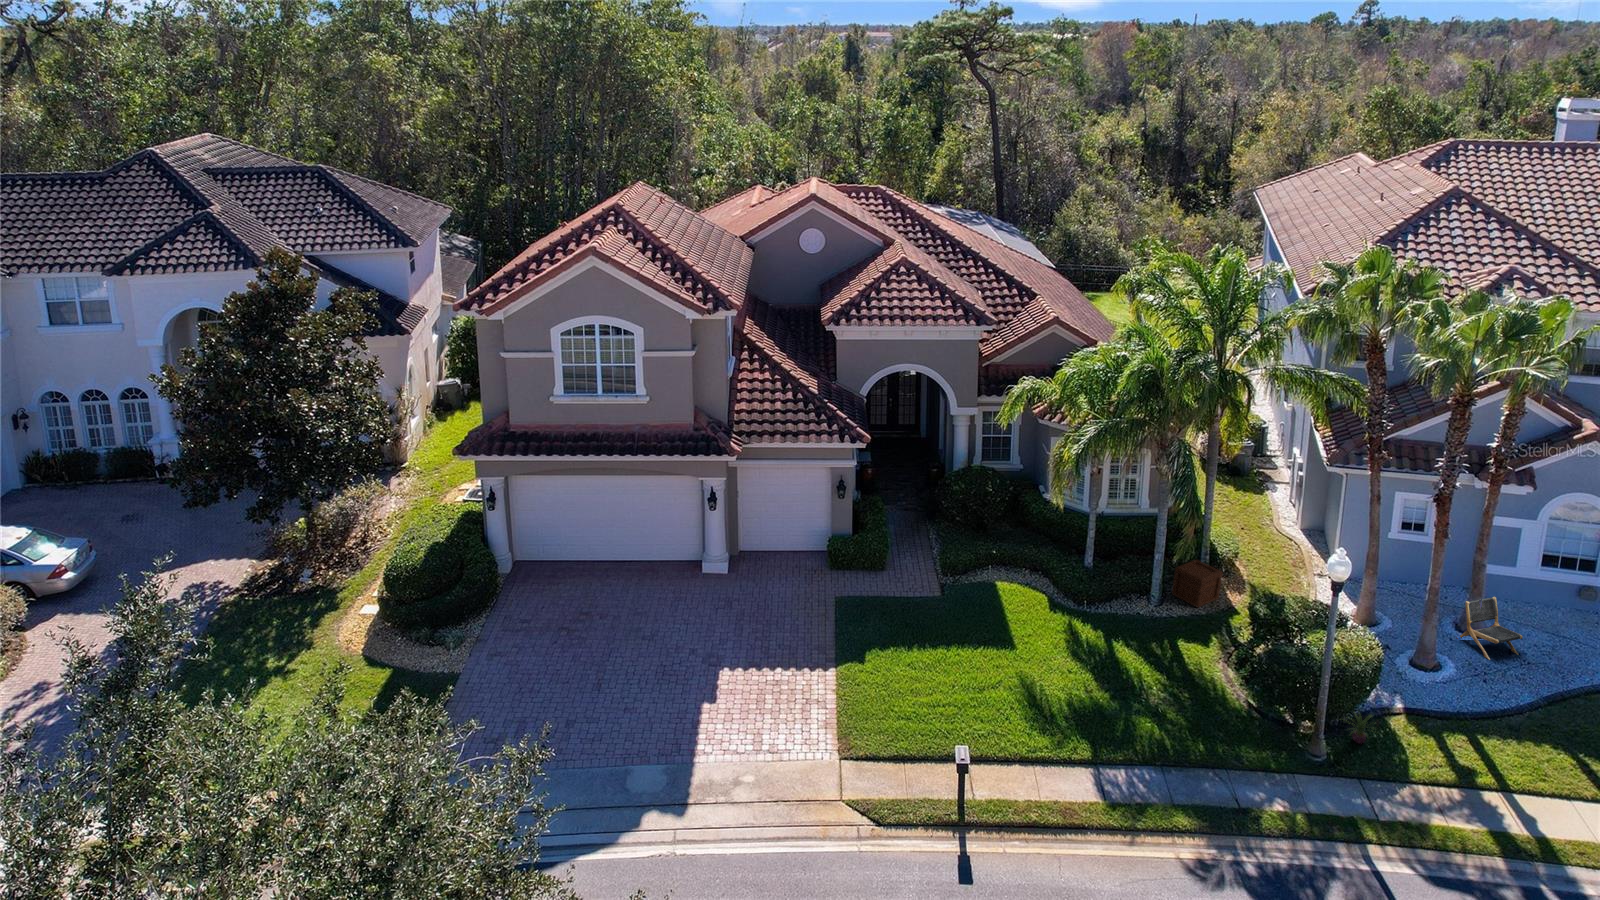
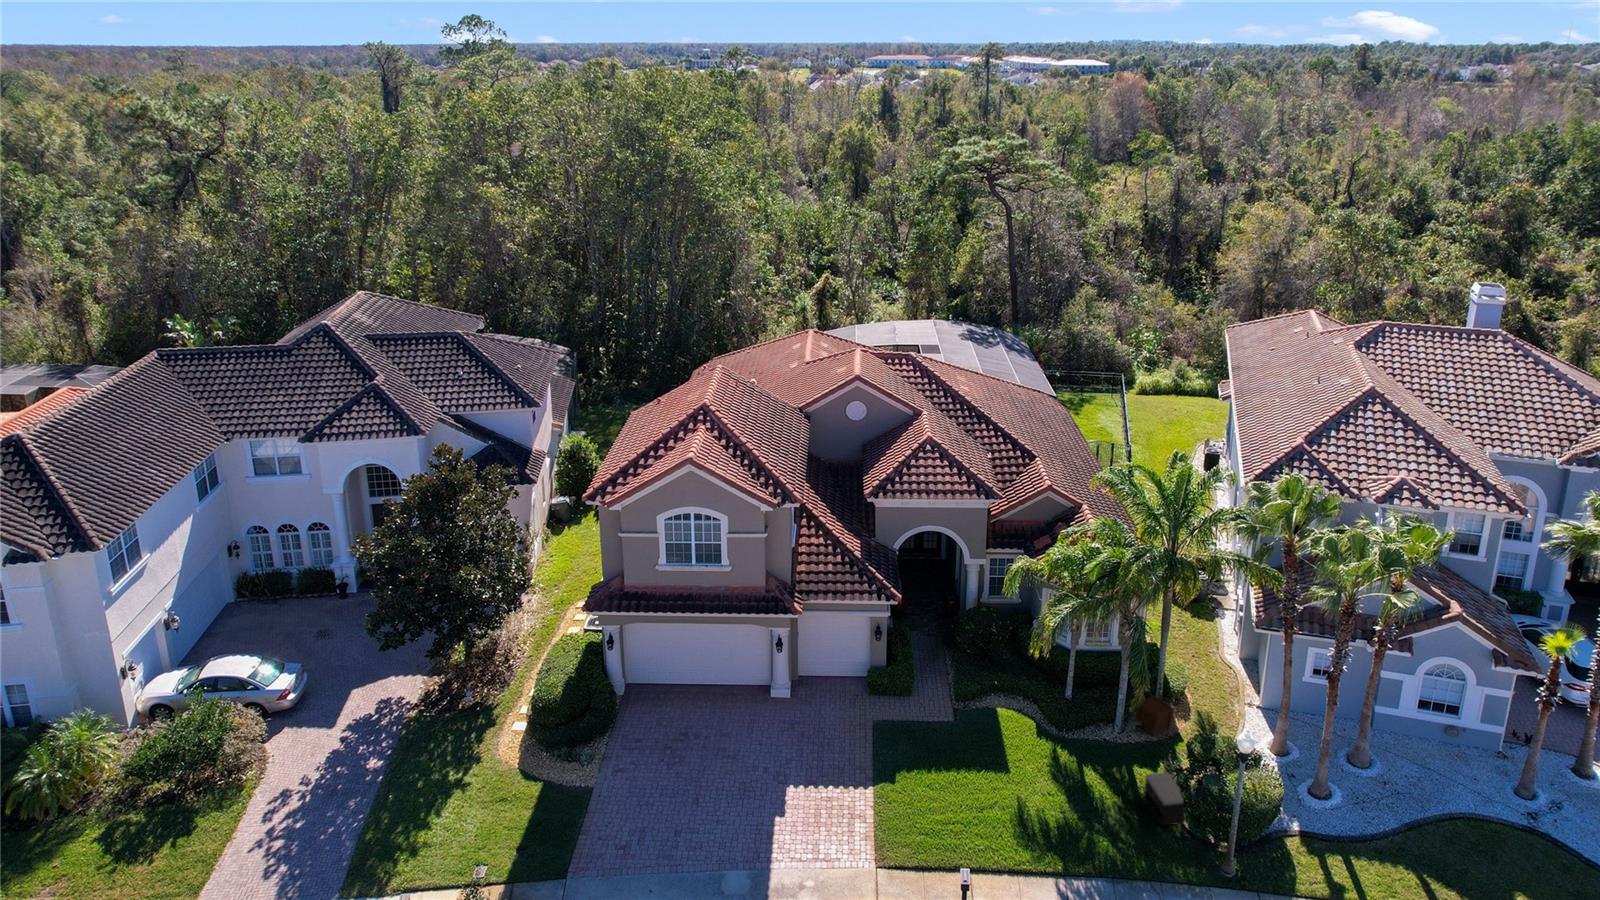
lounge chair: present [1457,597,1523,660] -> none [1351,739,1400,790]
storage bench: none [1191,638,1255,705] -> present [1144,772,1185,826]
decorative plant: present [1351,714,1372,744] -> none [1249,837,1278,863]

